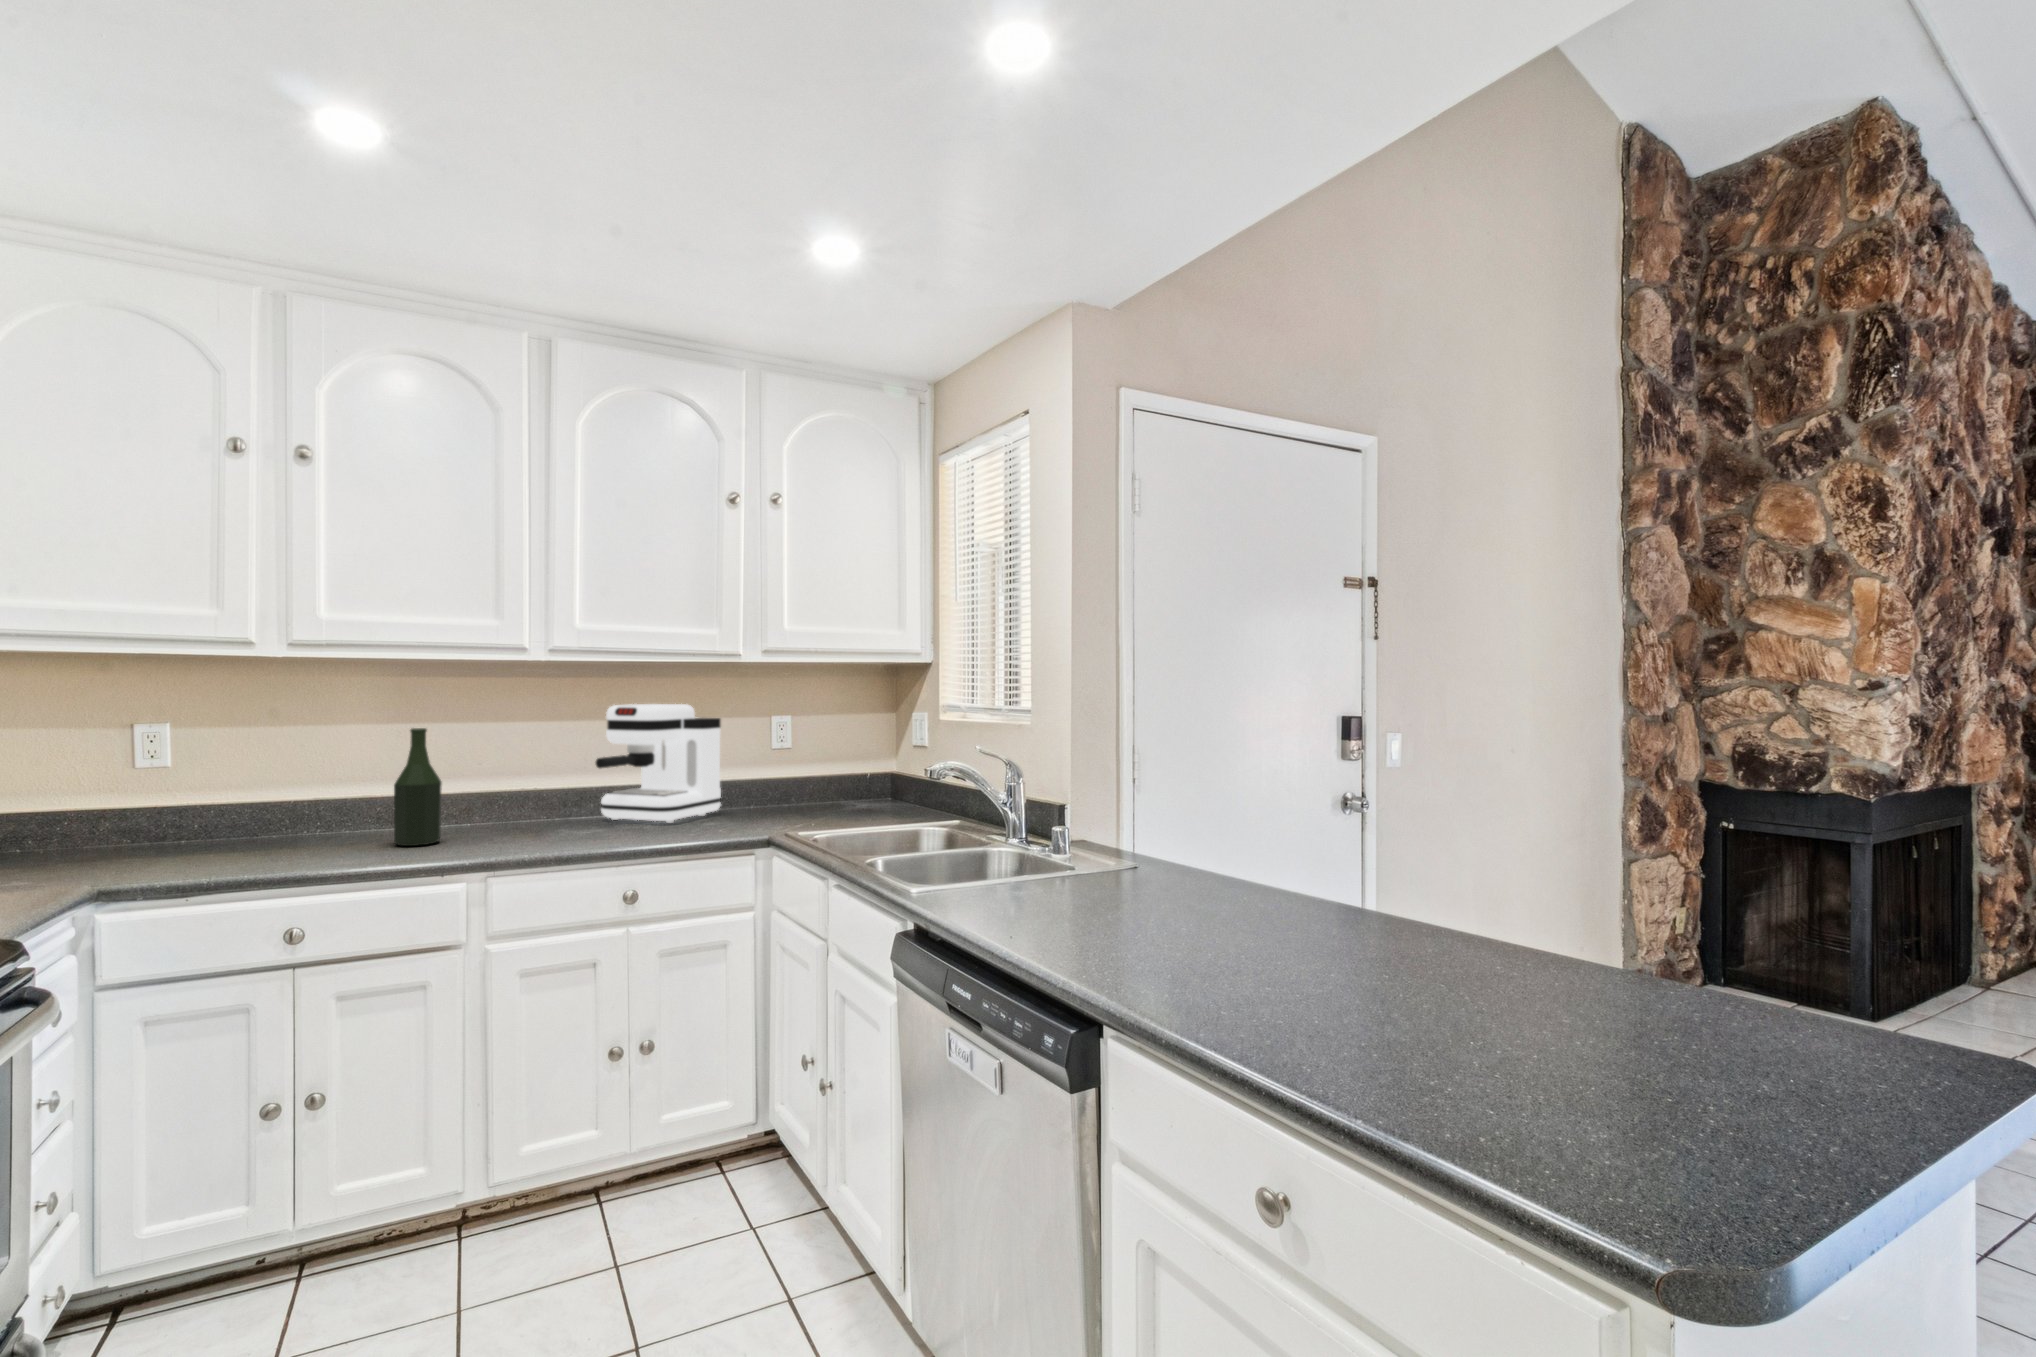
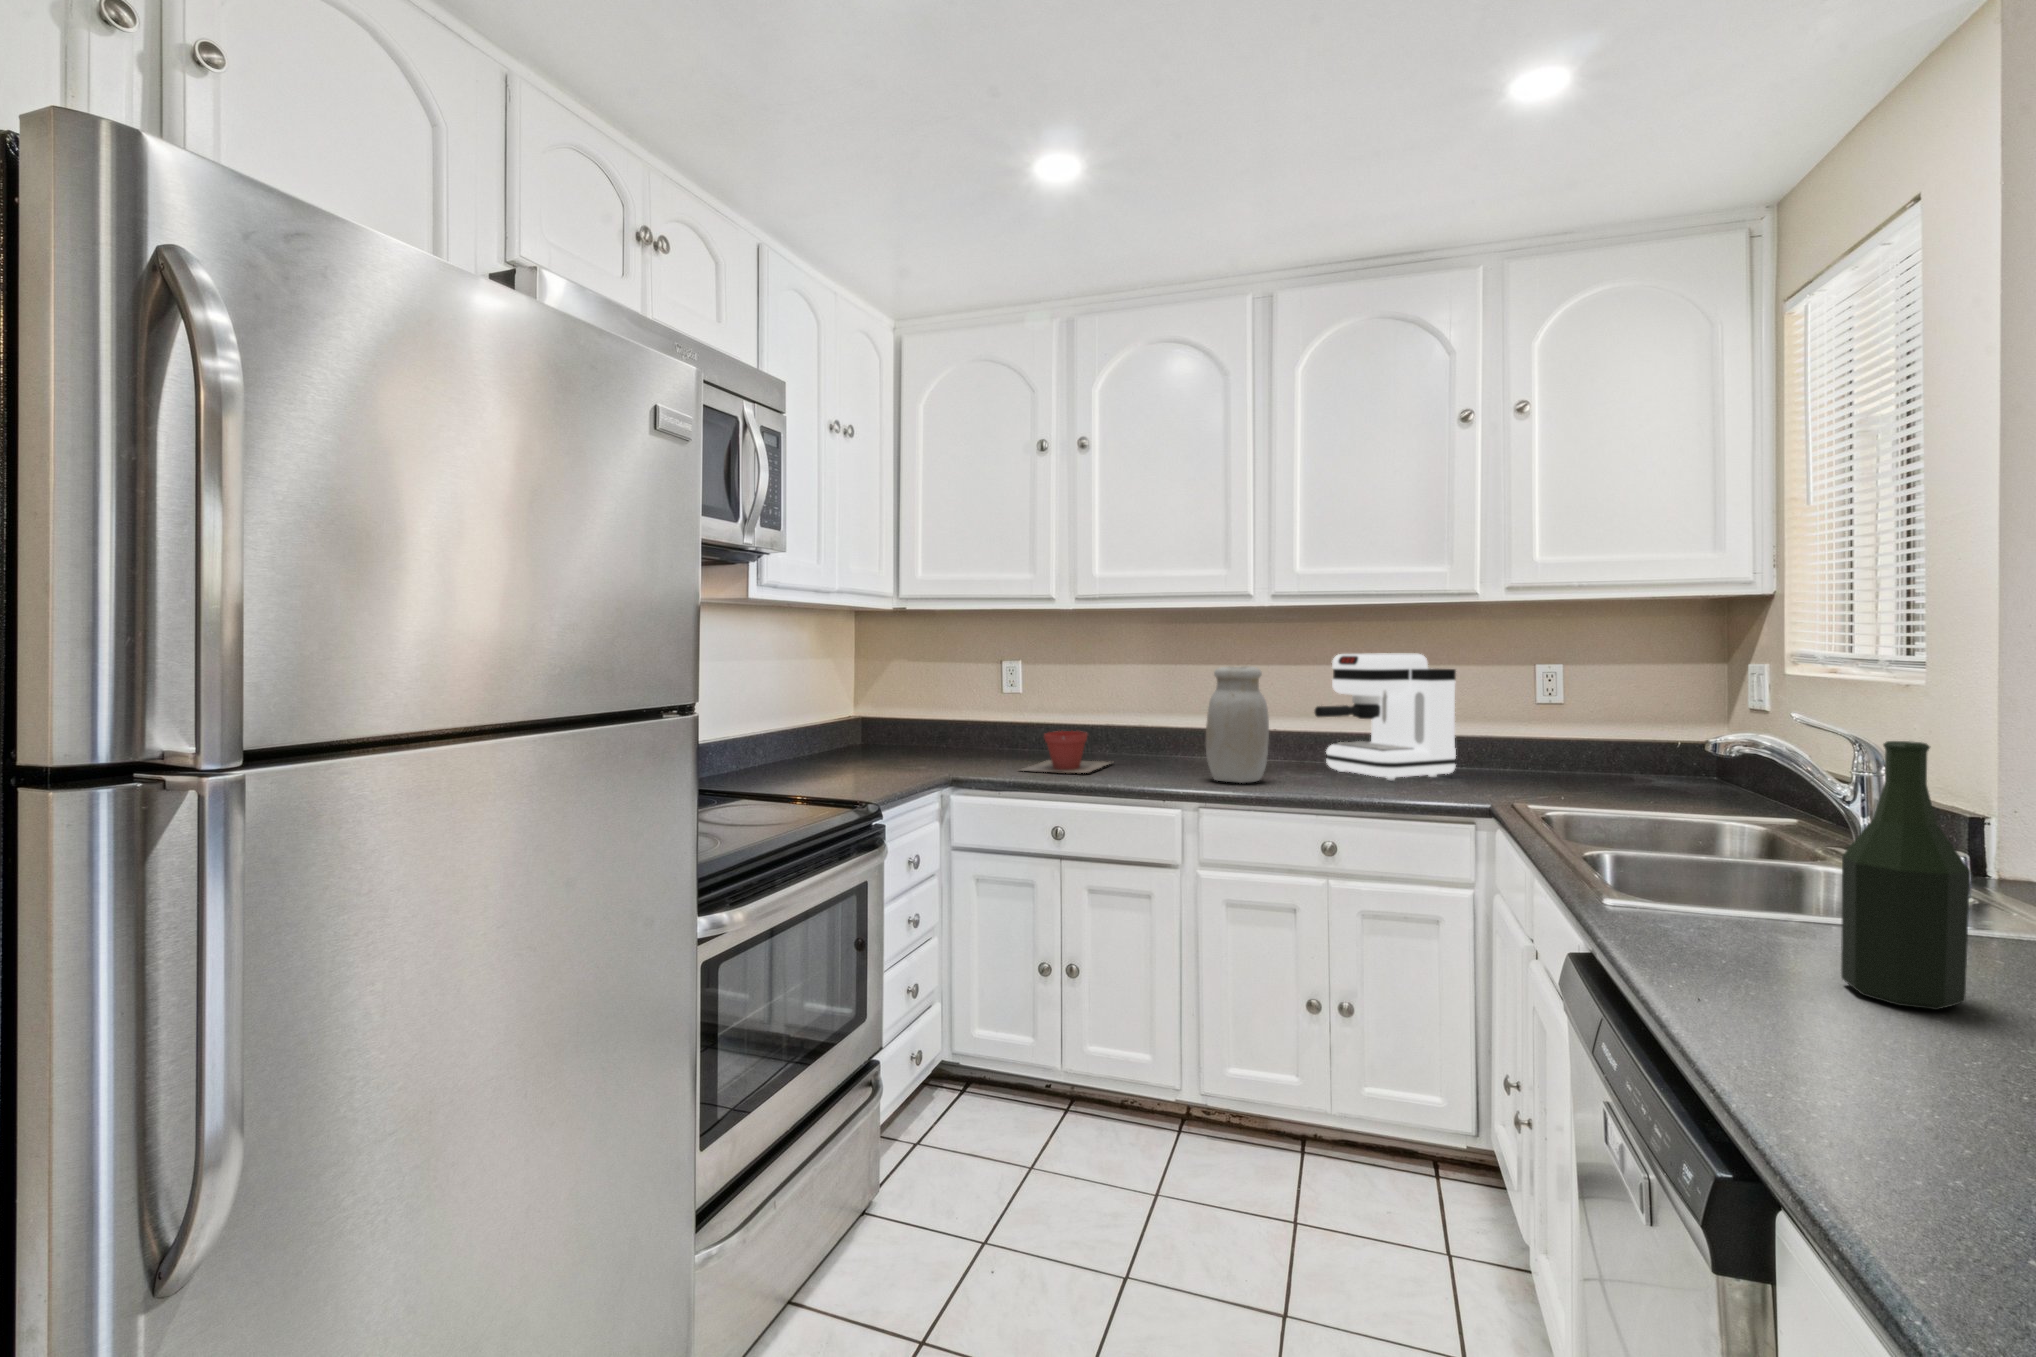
jar: none [484,721,557,843] -> present [1206,667,1269,783]
bottle: present [394,728,442,846] -> present [1841,741,1970,1010]
plant pot: none [204,804,344,863] -> present [1021,731,1110,773]

